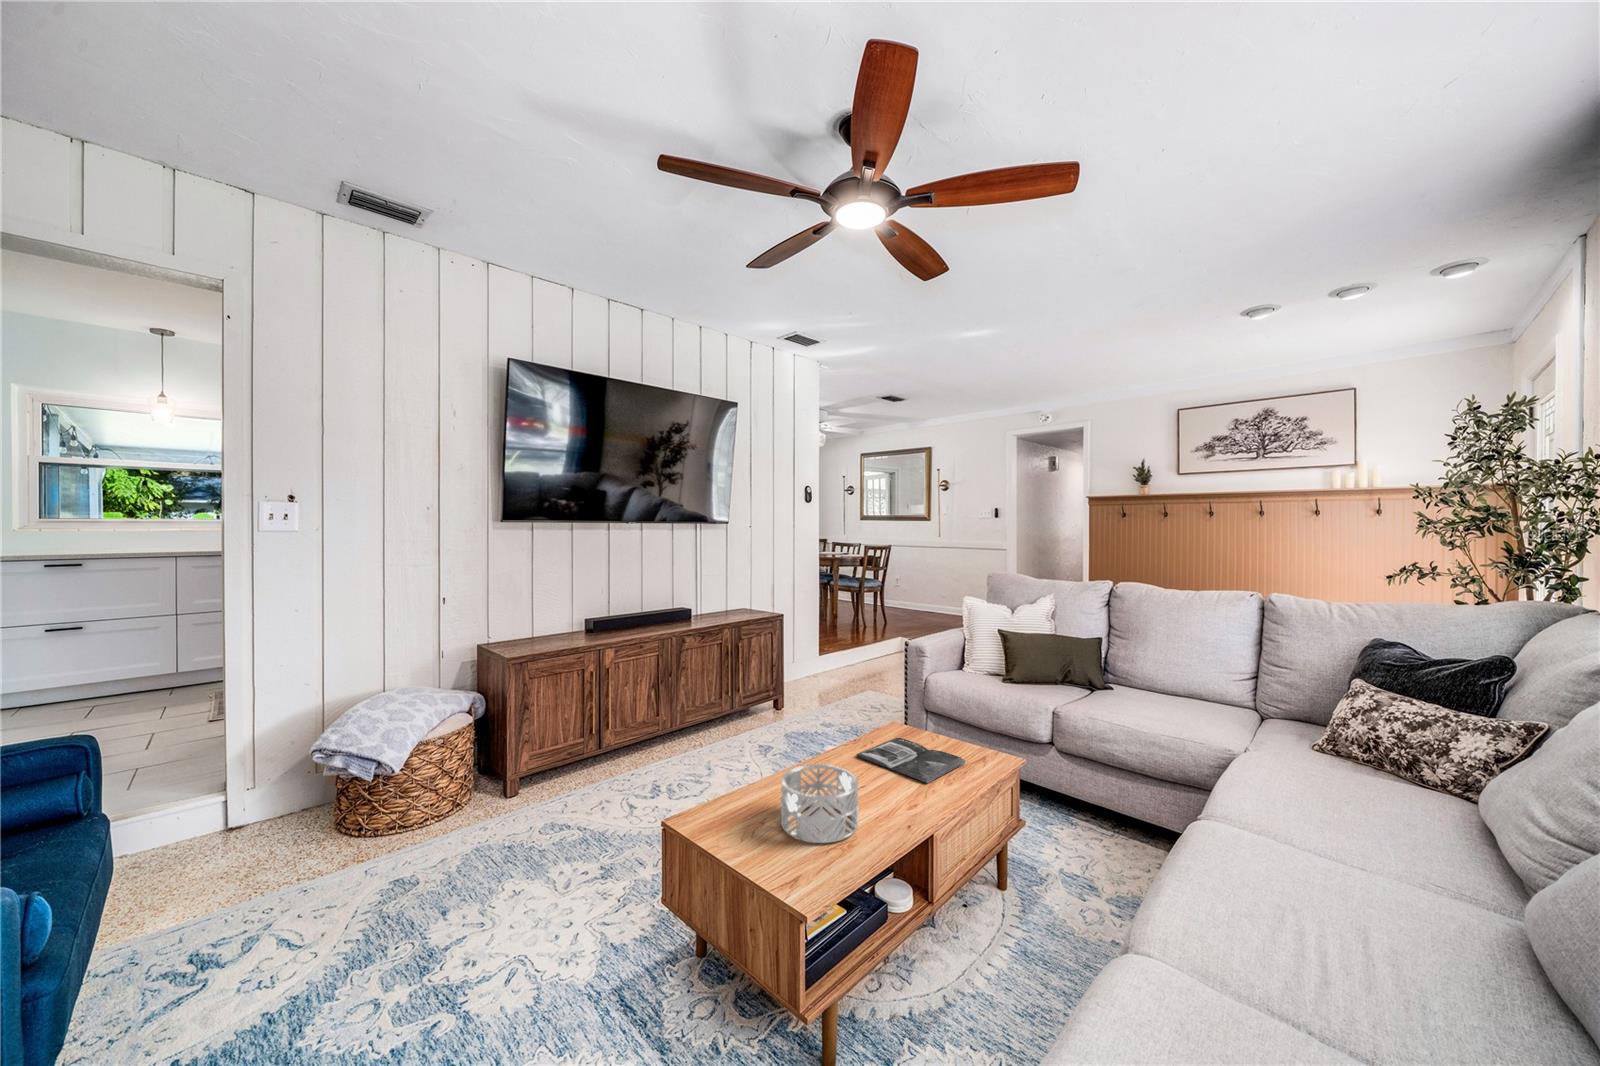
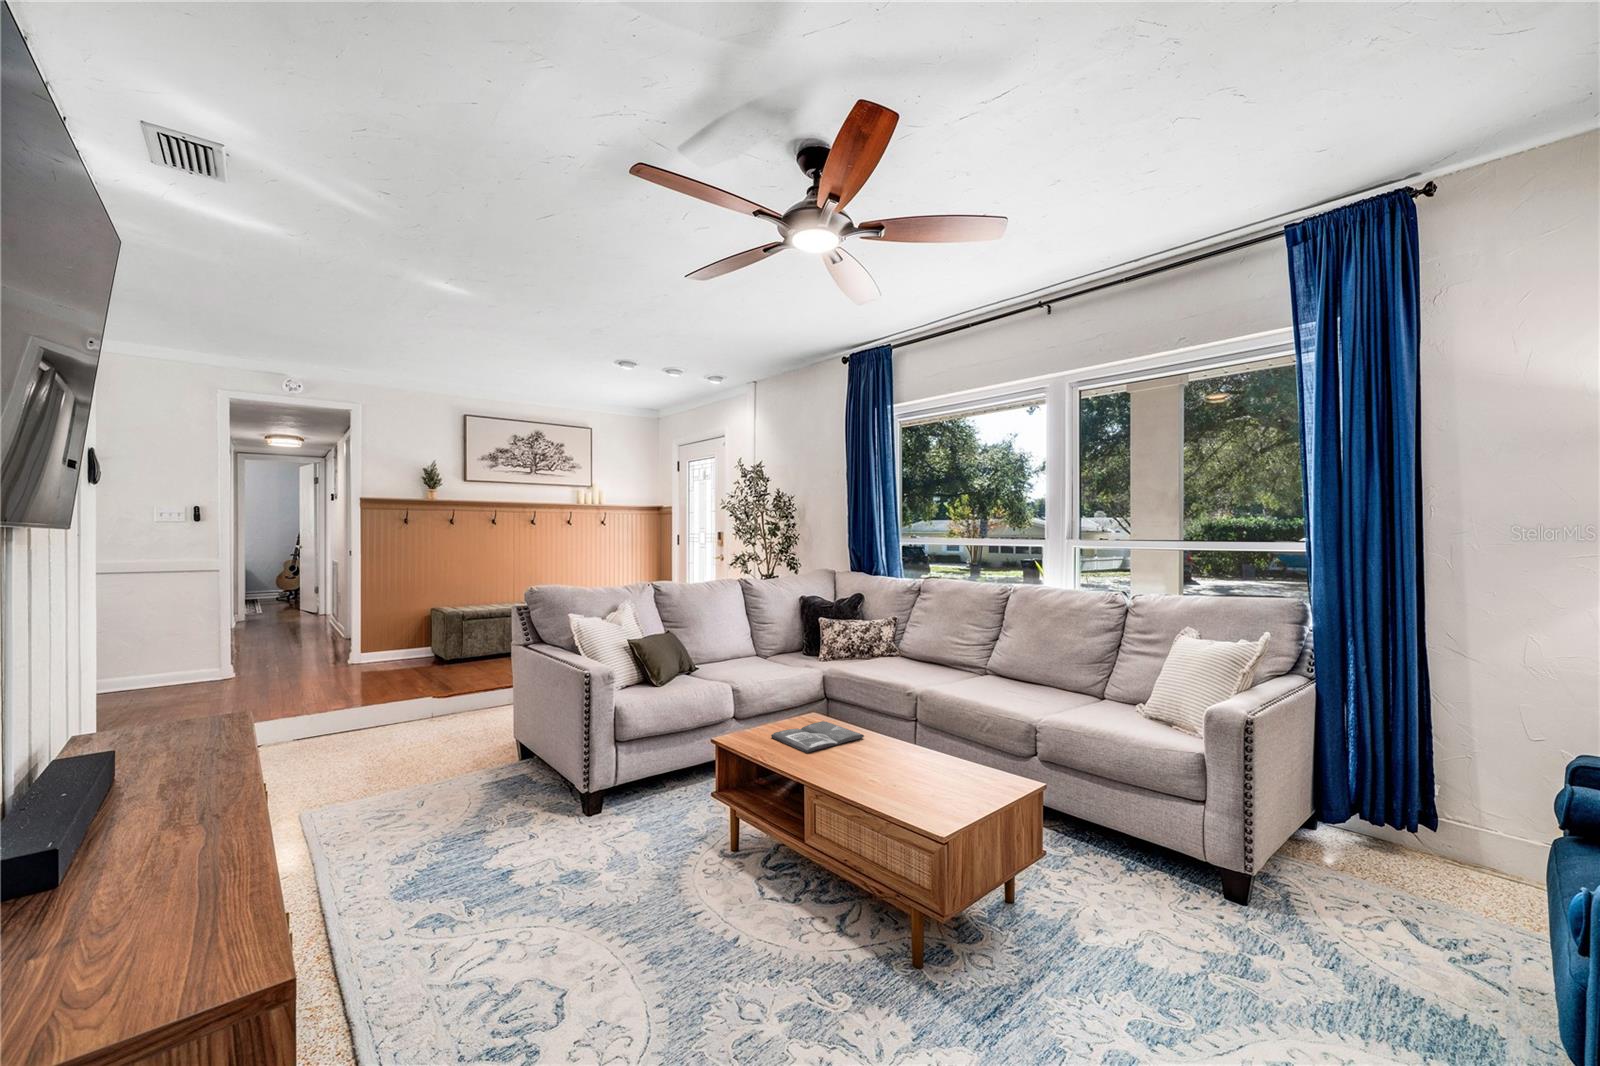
decorative bowl: present [781,764,858,843] -> none [907,728,970,785]

